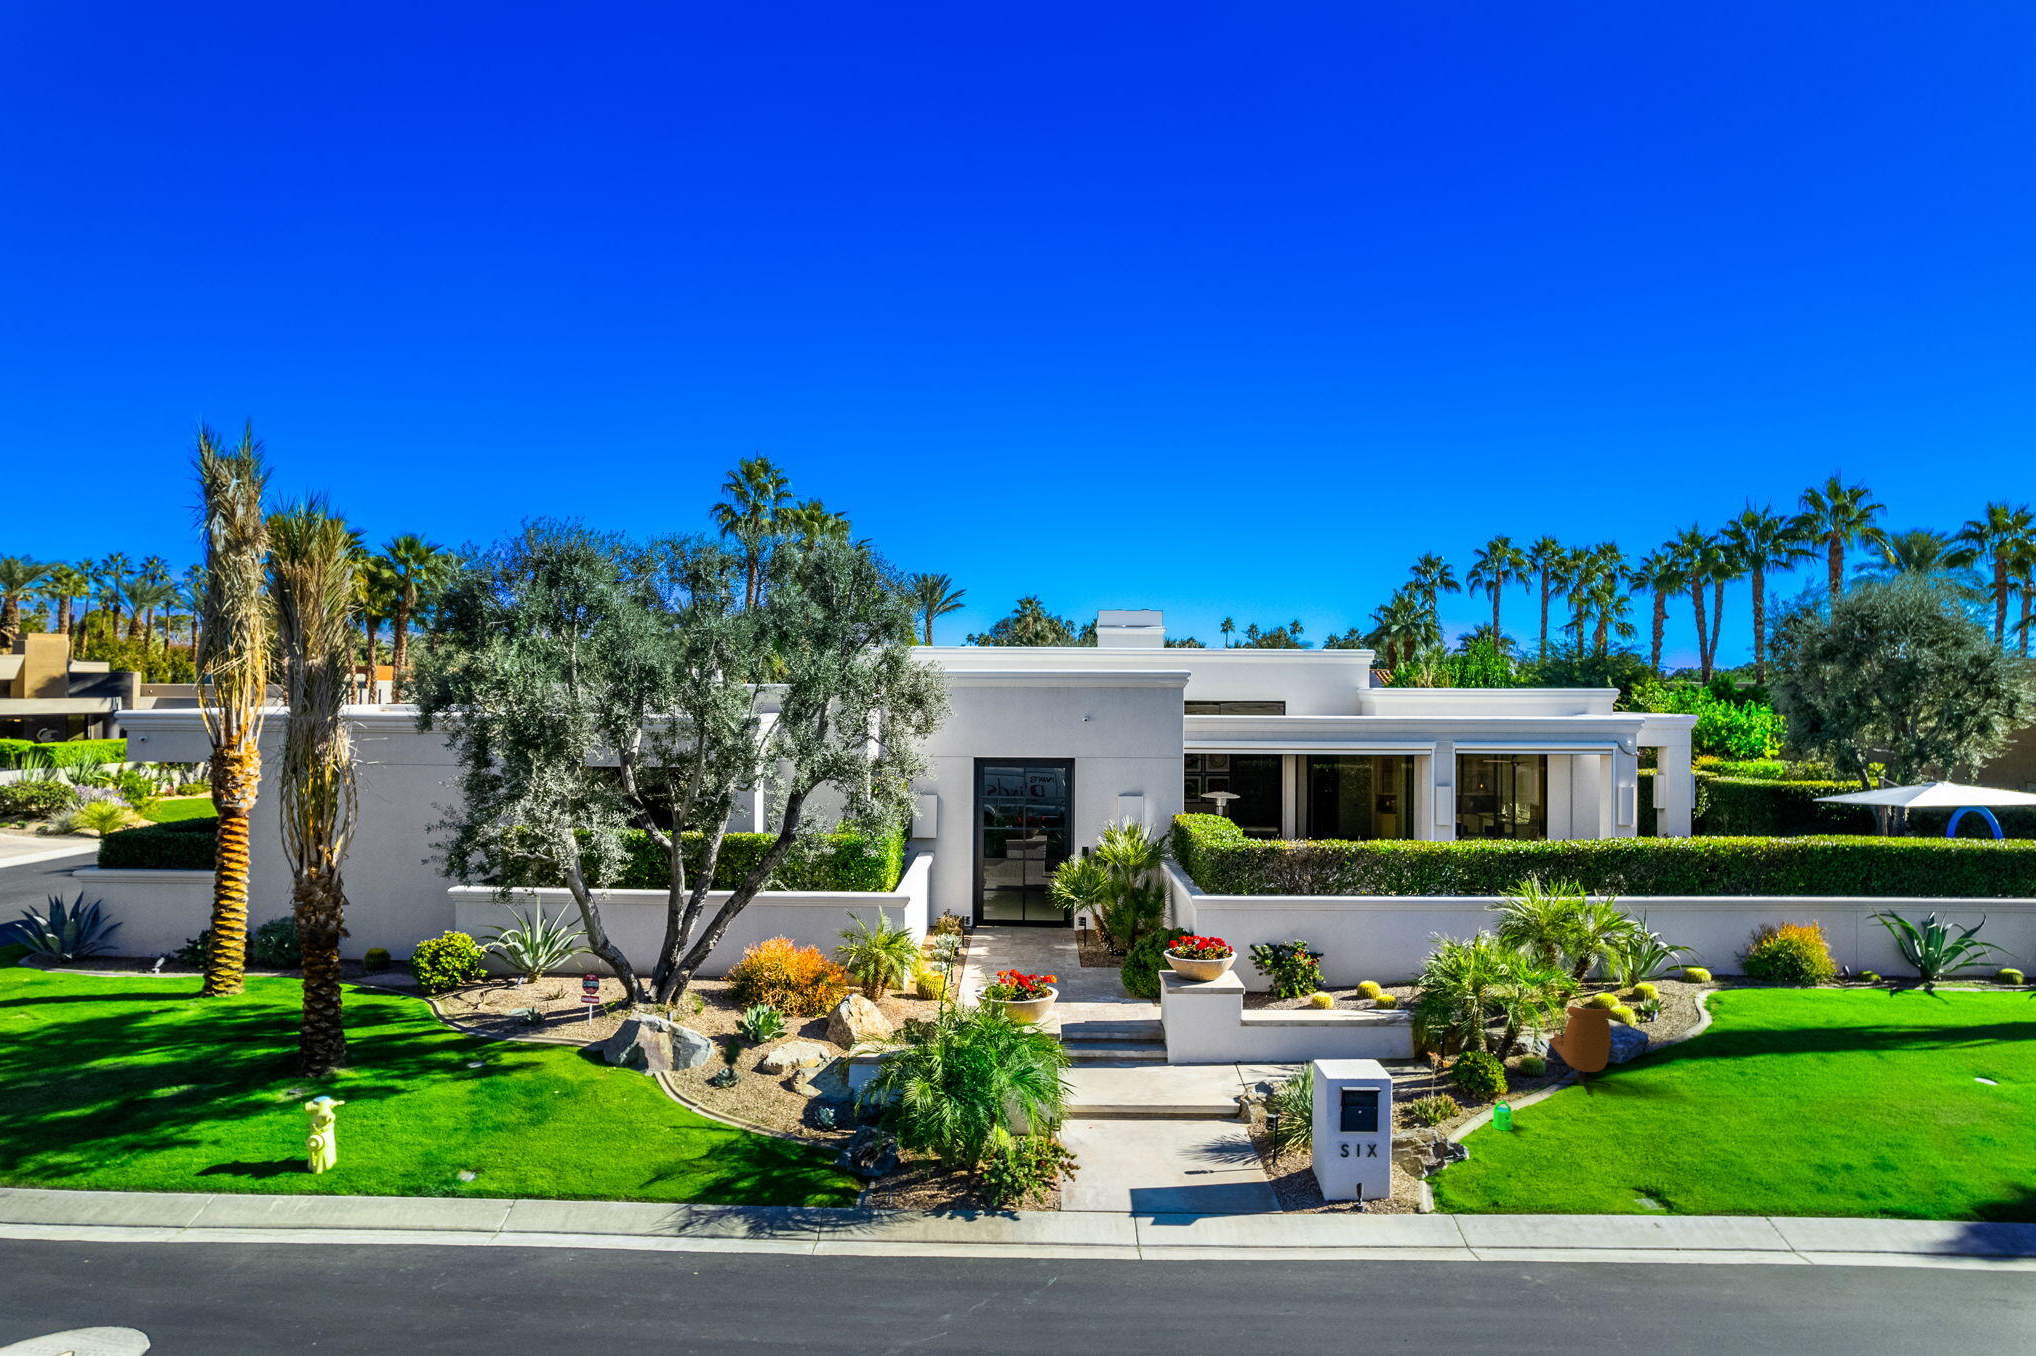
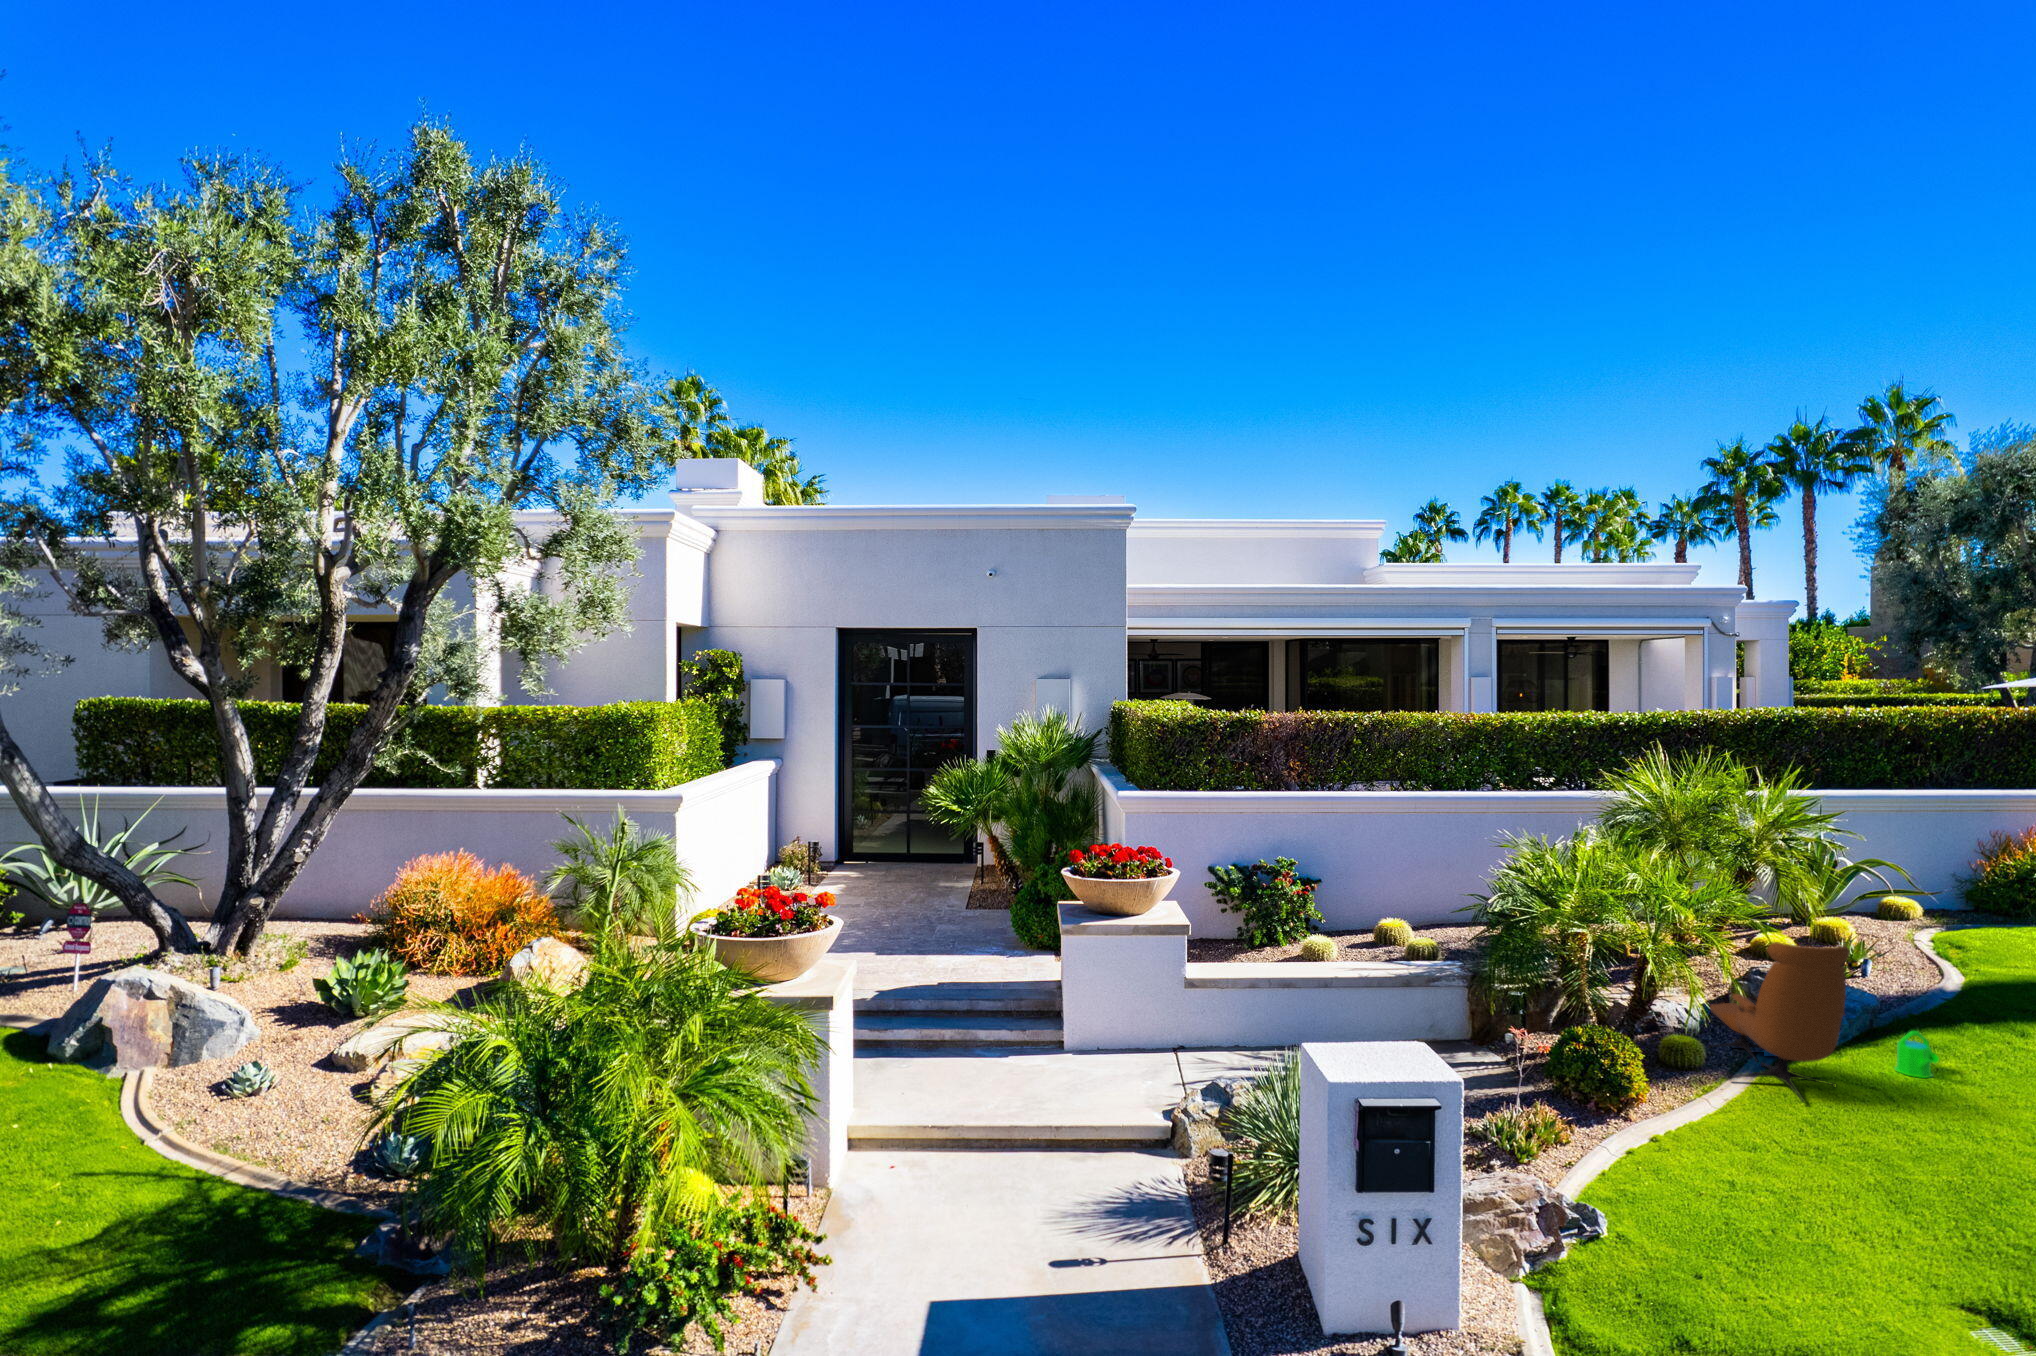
decorative plant: present [719,1032,744,1080] -> none [222,997,282,1085]
watering can: present [1492,1101,1513,1131] -> present [1895,1031,1939,1078]

